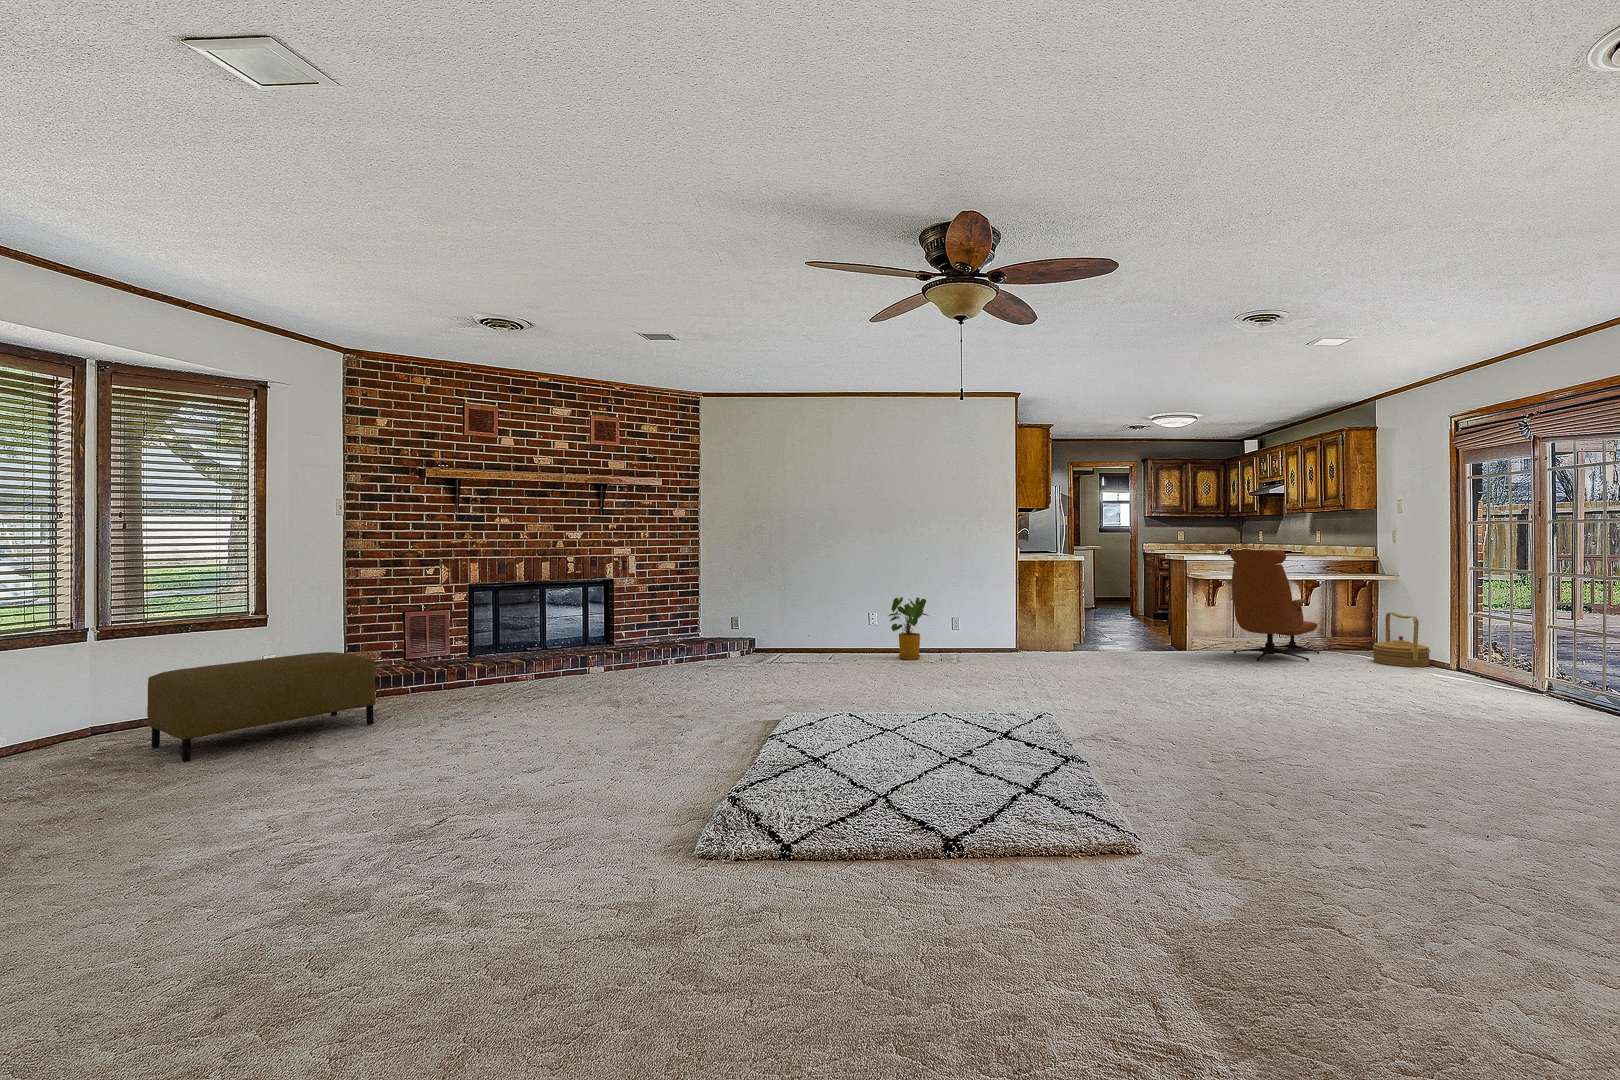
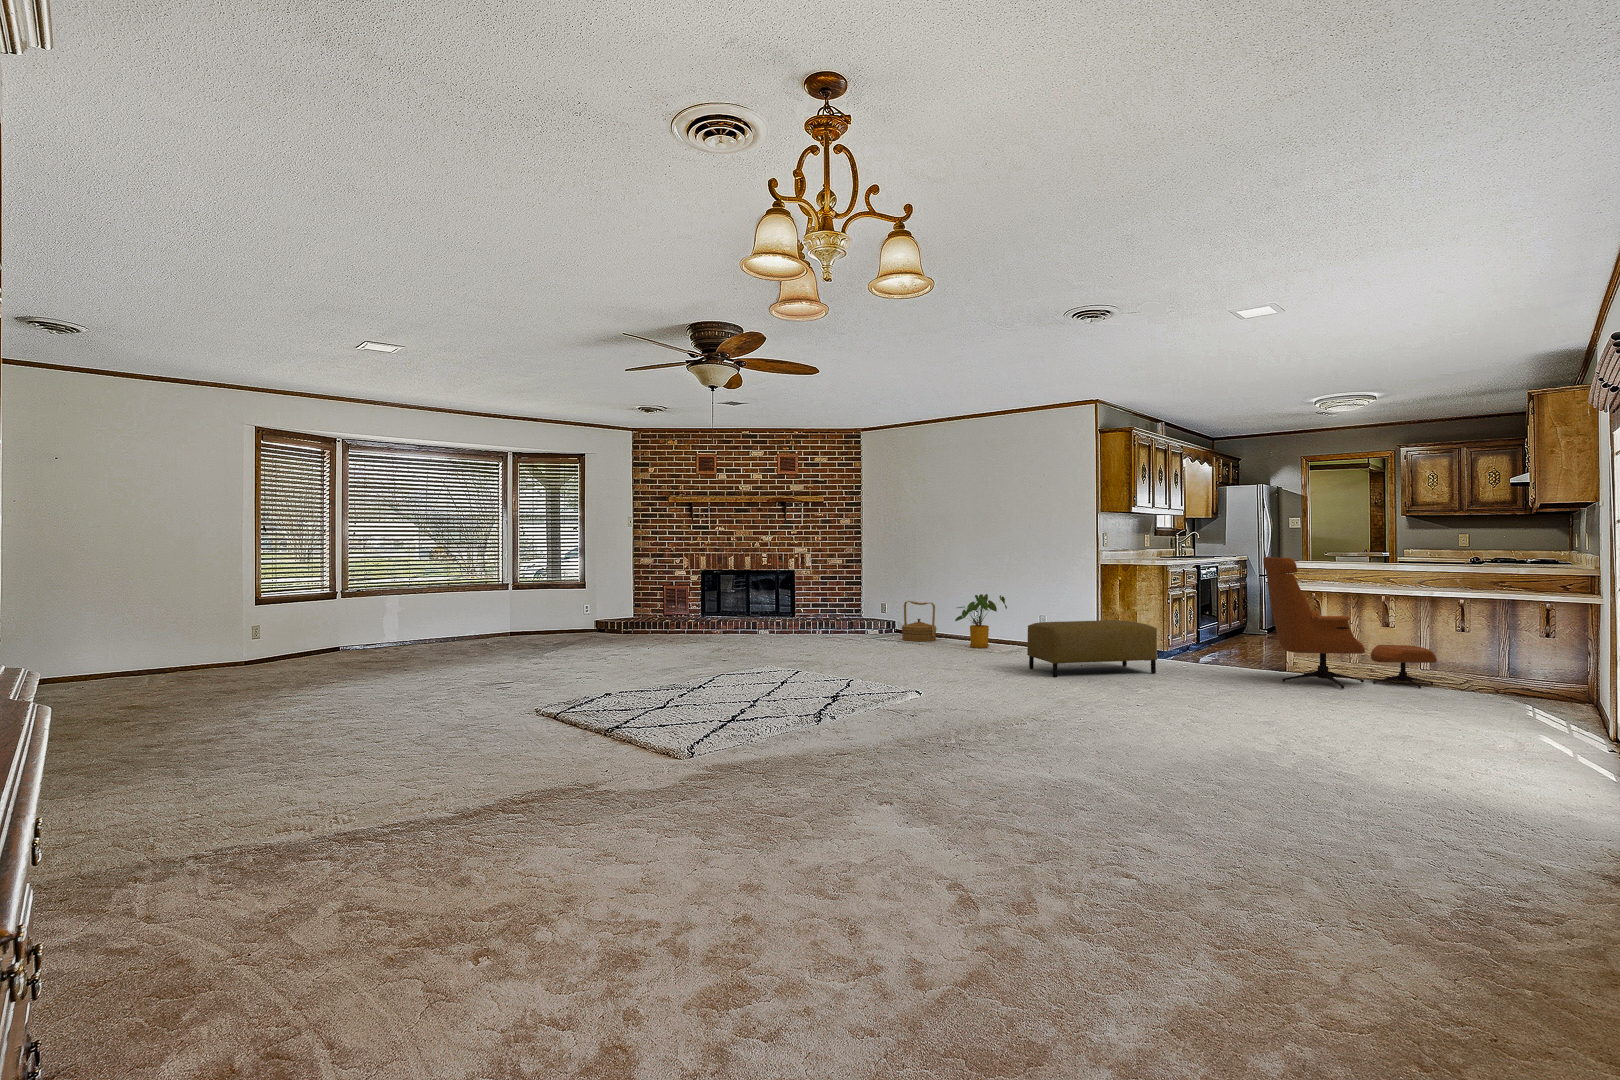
woven basket: present [1373,612,1430,667] -> present [902,601,937,641]
ottoman: present [147,652,376,762] -> present [1027,620,1157,677]

